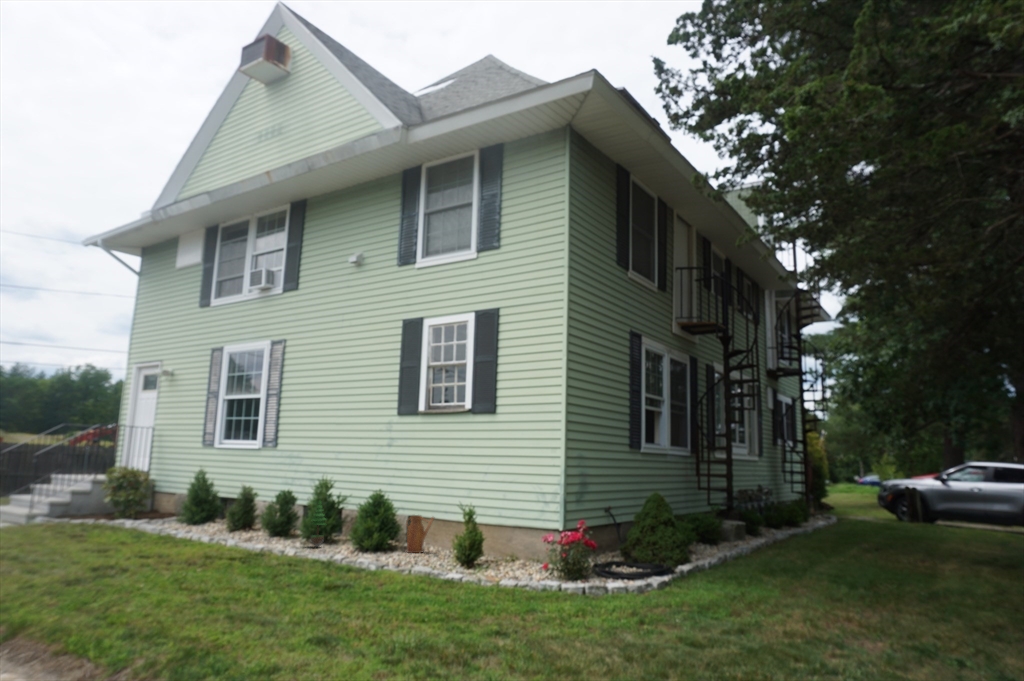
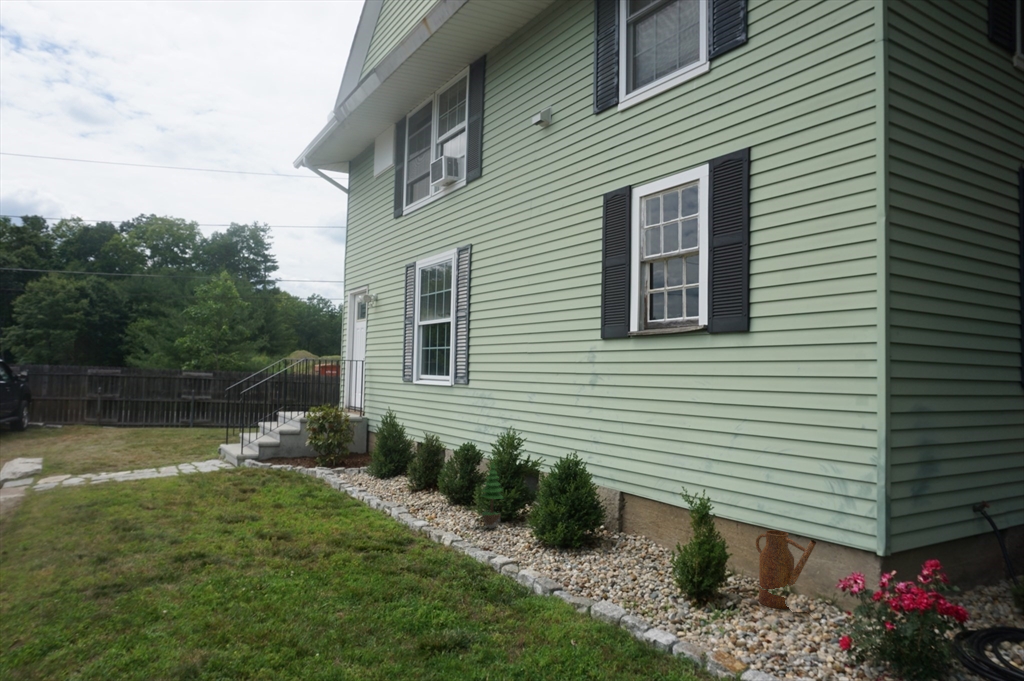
watering can: present [407,515,434,553] -> present [756,530,816,609]

